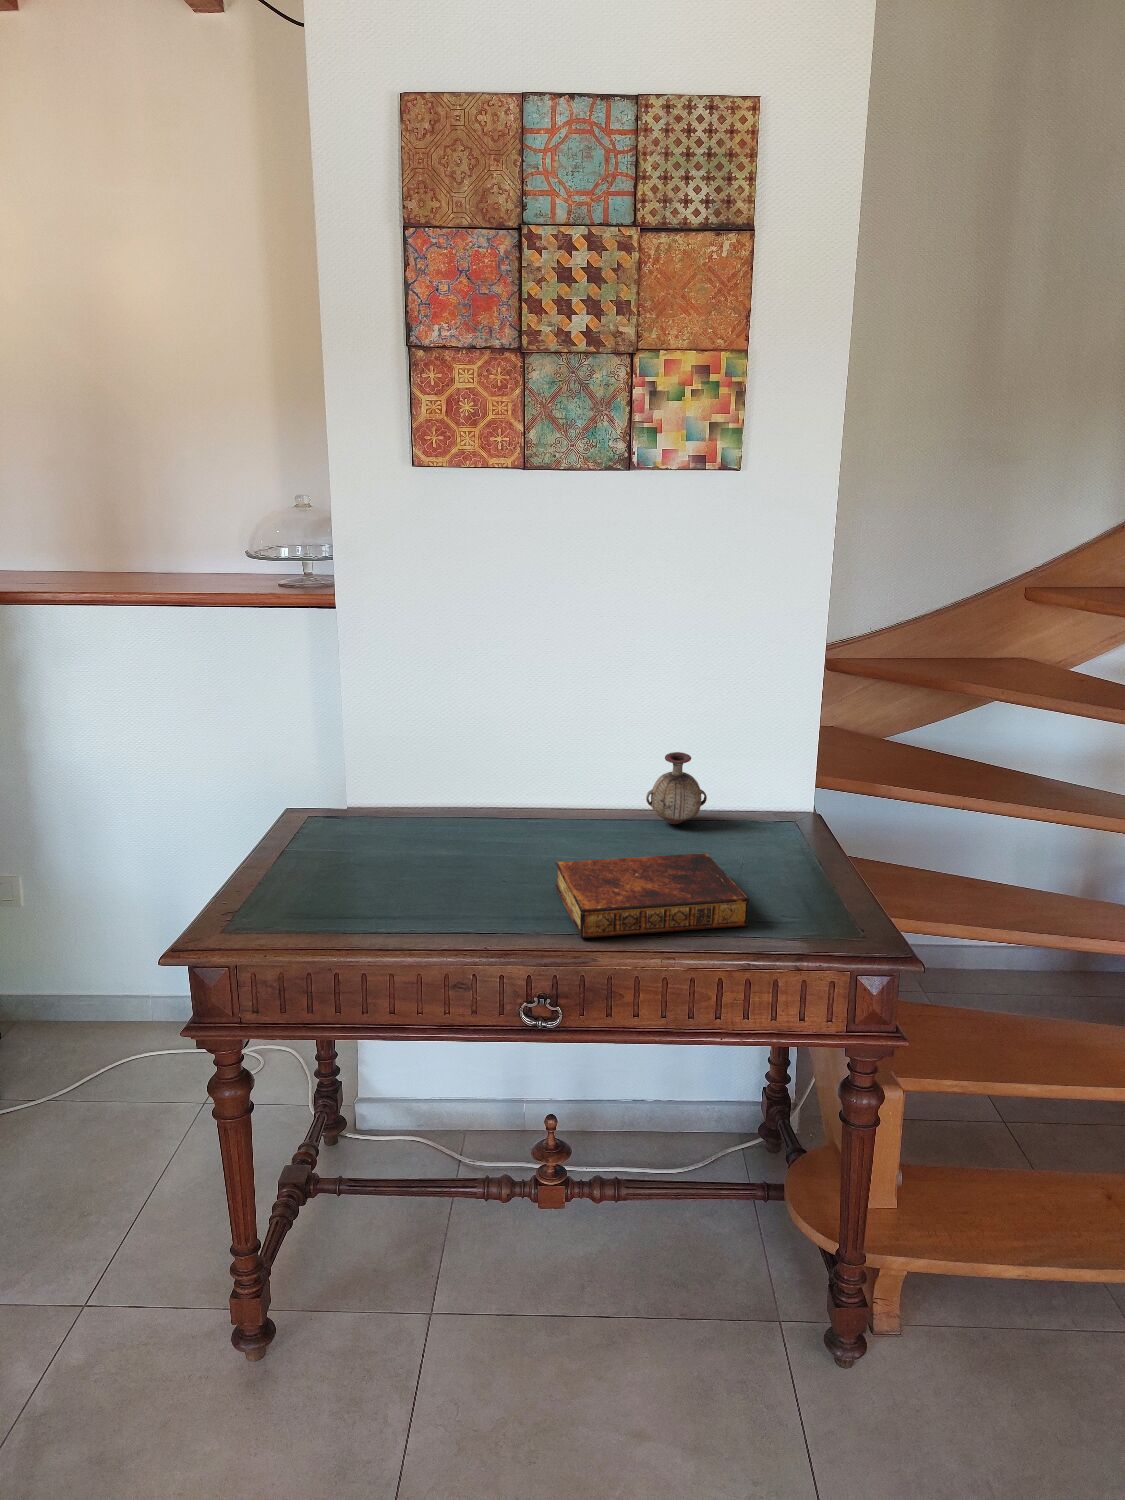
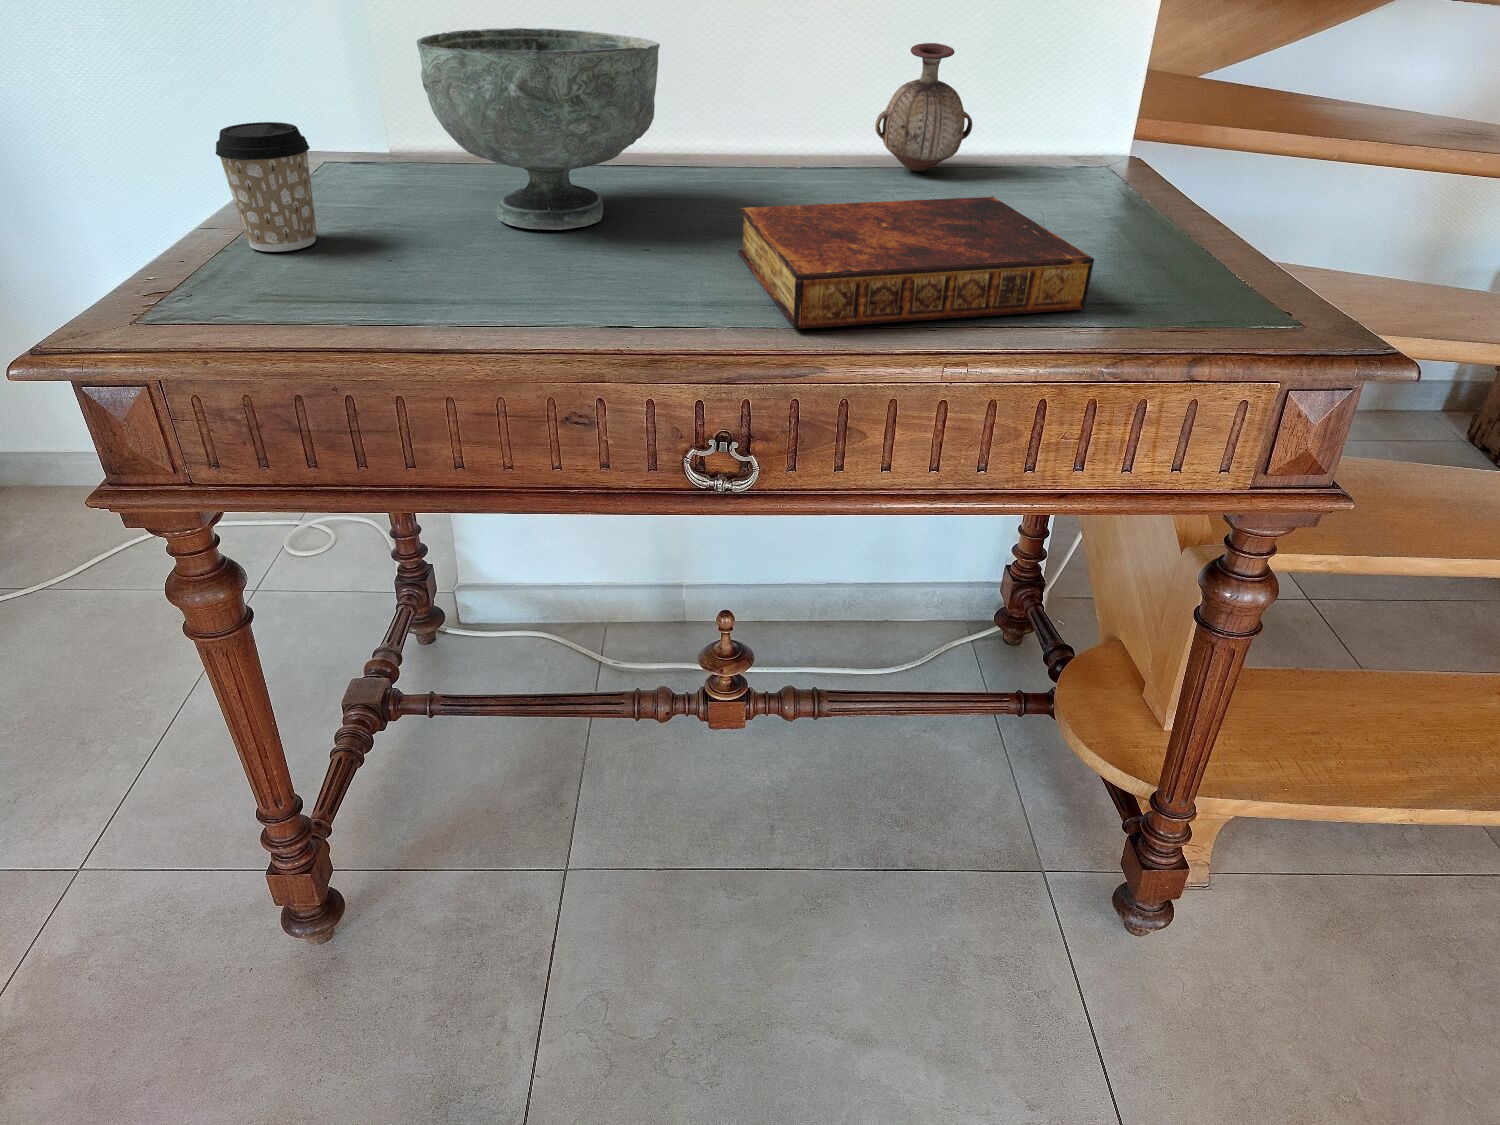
decorative bowl: none [377,752,513,870] -> present [417,28,660,230]
coffee cup: none [263,814,314,885] -> present [216,122,317,252]

